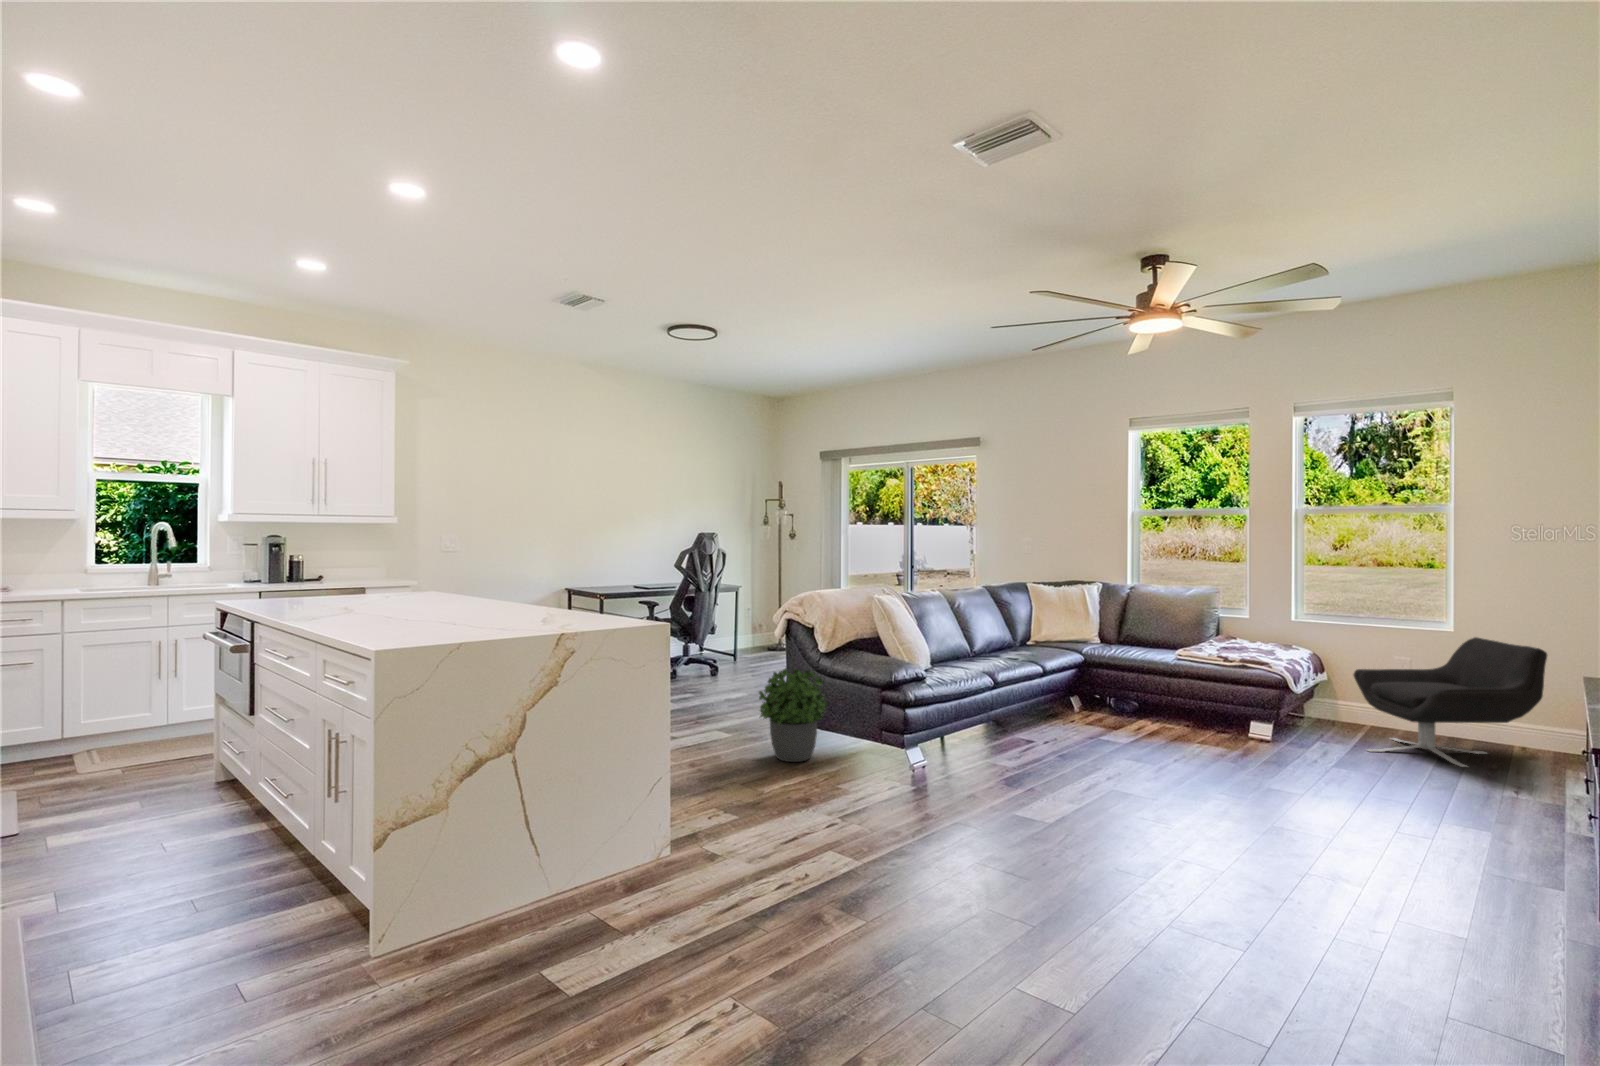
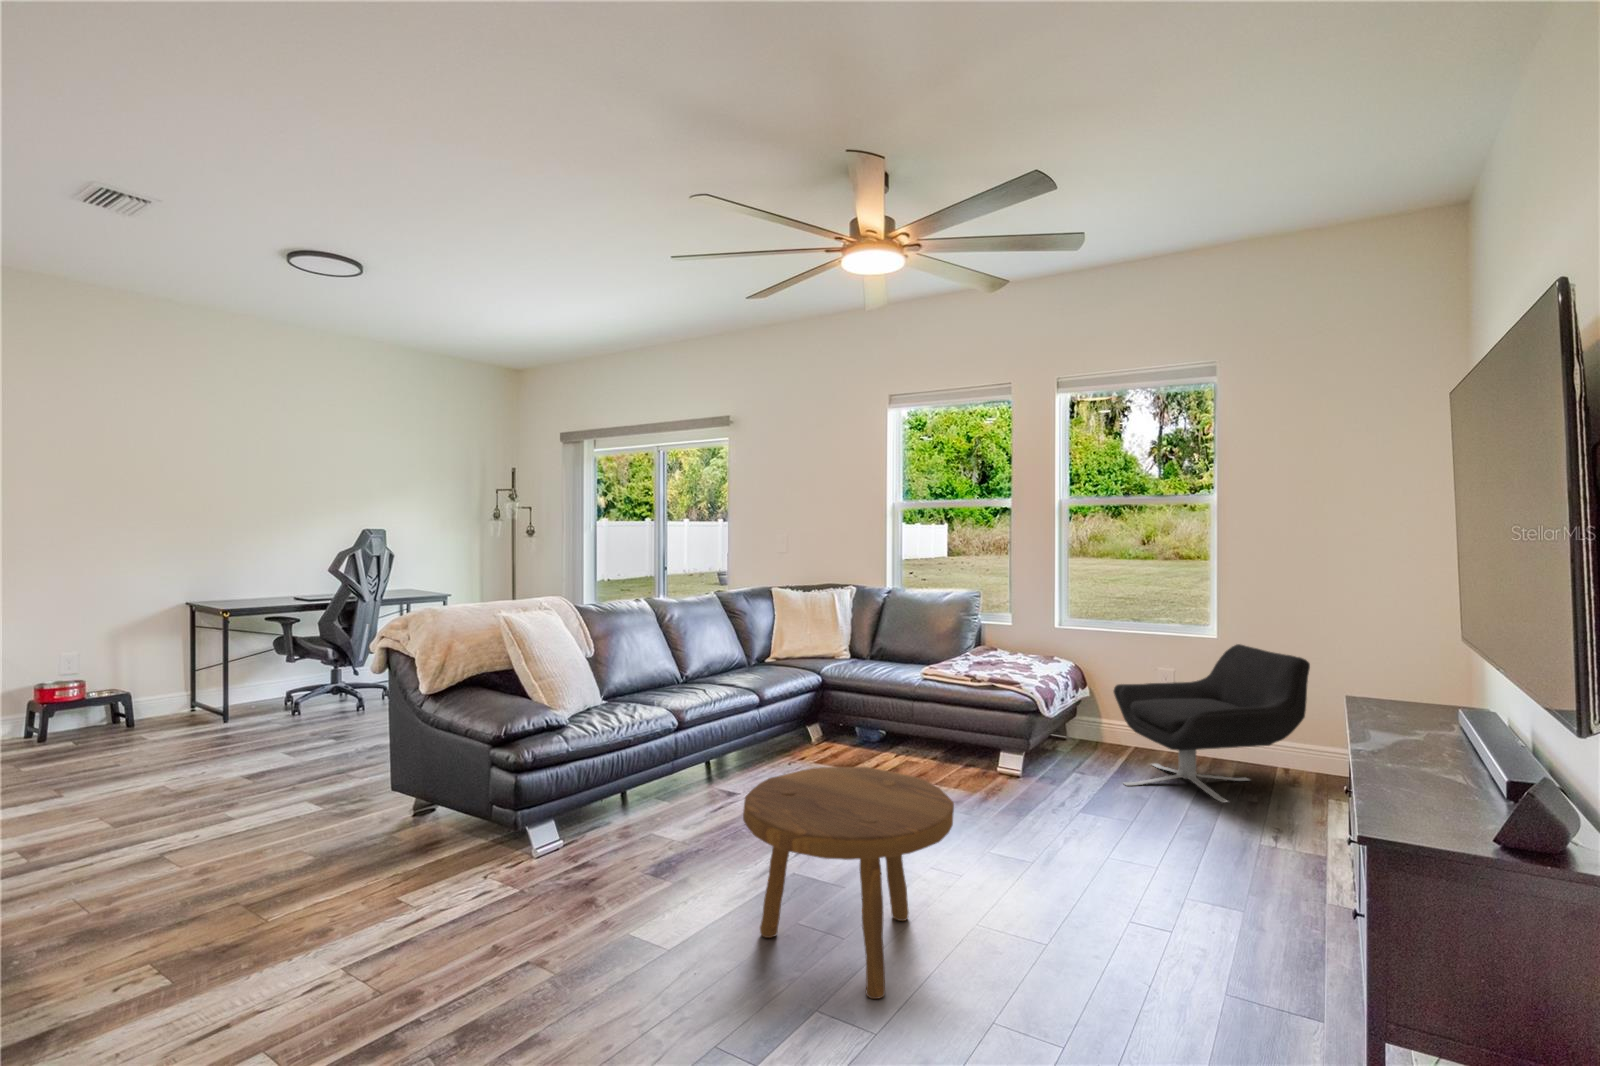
potted plant: present [759,668,827,762] -> none [302,718,431,859]
footstool: none [1099,708,1257,853] -> present [743,767,954,999]

